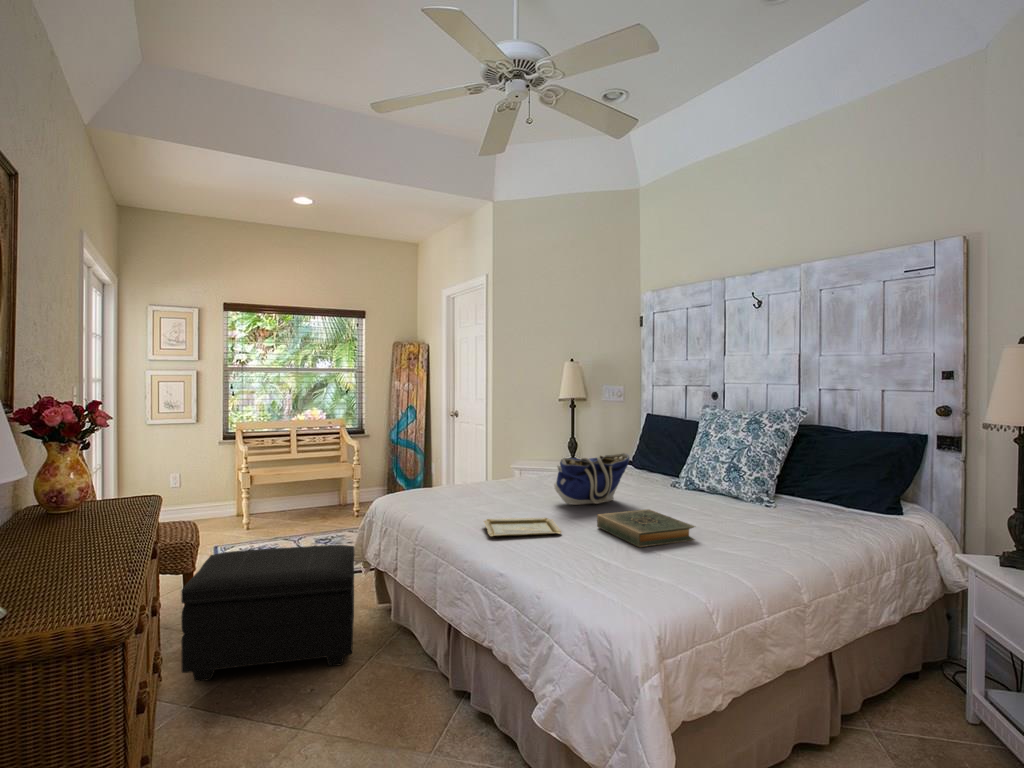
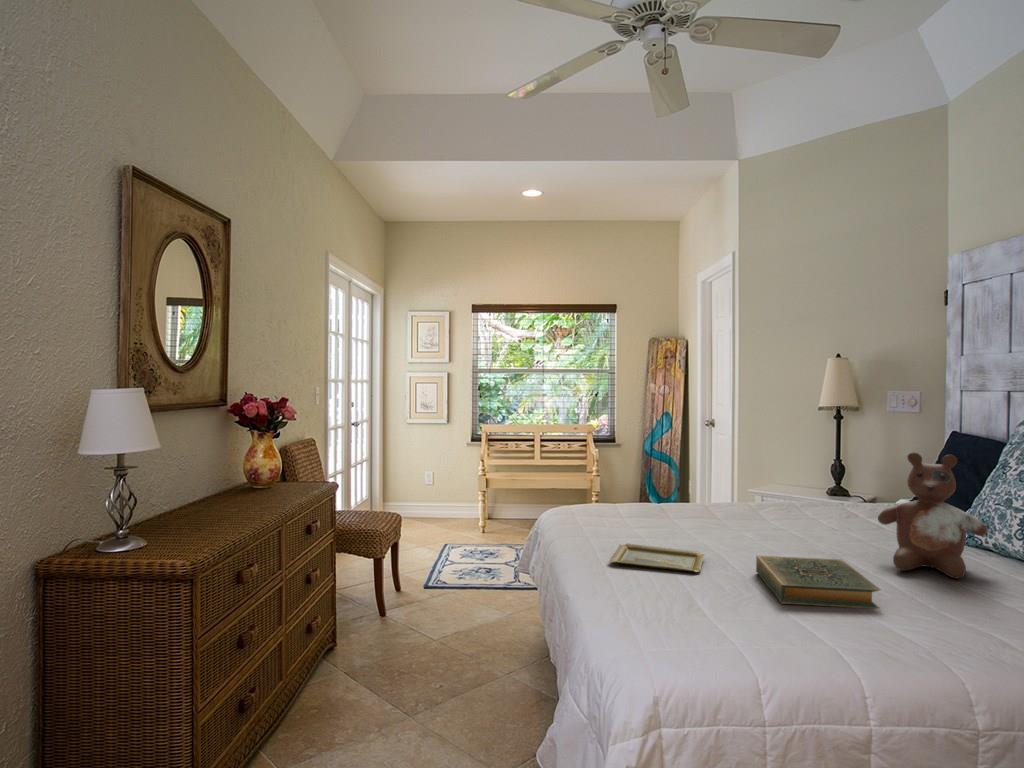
stuffed bear: none [654,428,719,513] -> present [878,452,987,578]
tote bag: present [554,453,629,505] -> none [735,481,846,545]
footstool: present [181,545,354,682] -> none [355,545,527,677]

